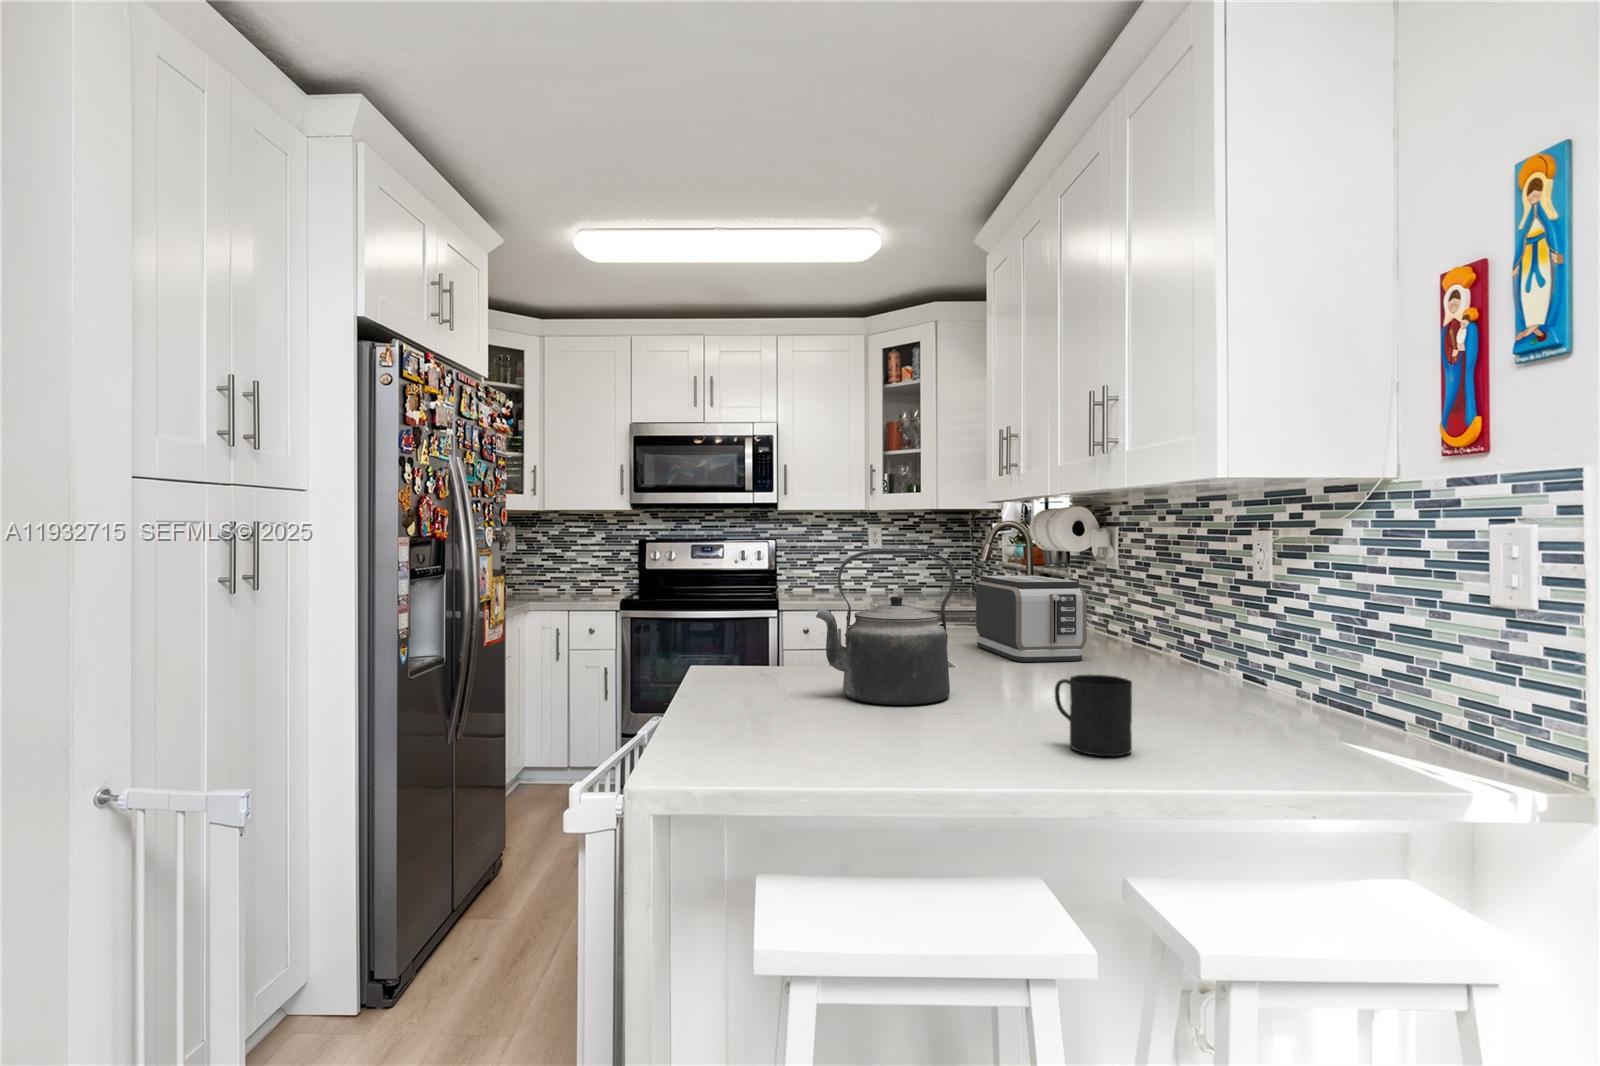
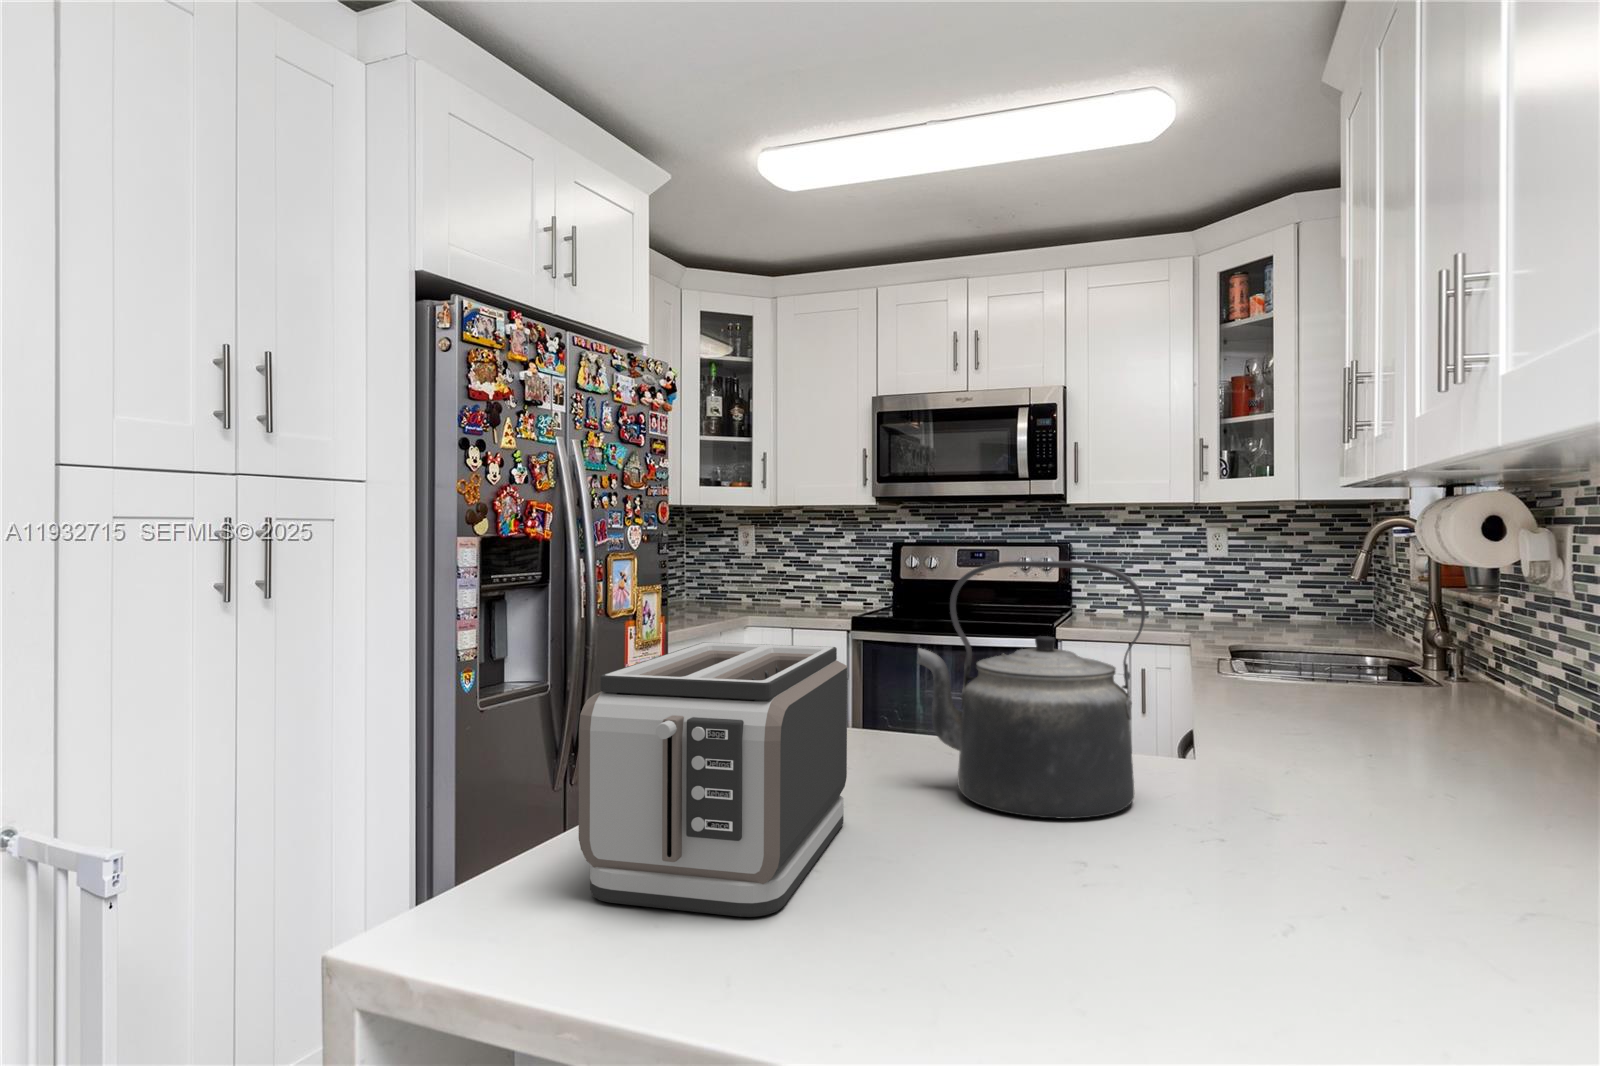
toaster: present [976,576,1087,662] -> present [579,642,847,917]
mug: present [1055,674,1132,756] -> none [1224,814,1374,997]

